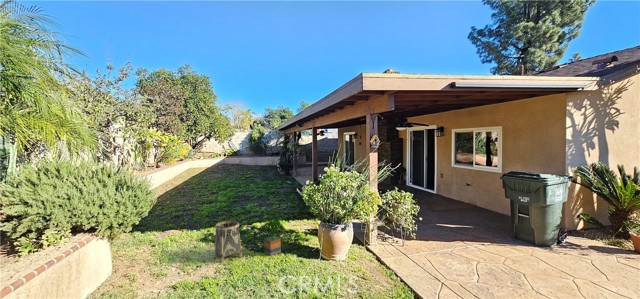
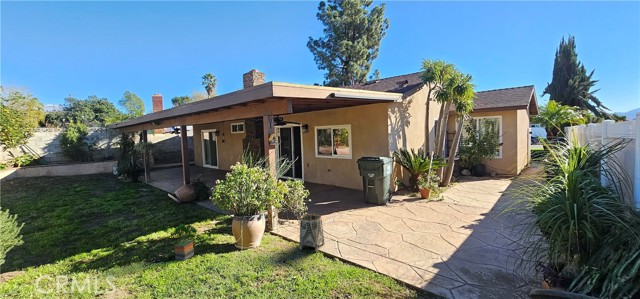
basket: present [215,220,242,262] -> present [299,213,324,252]

